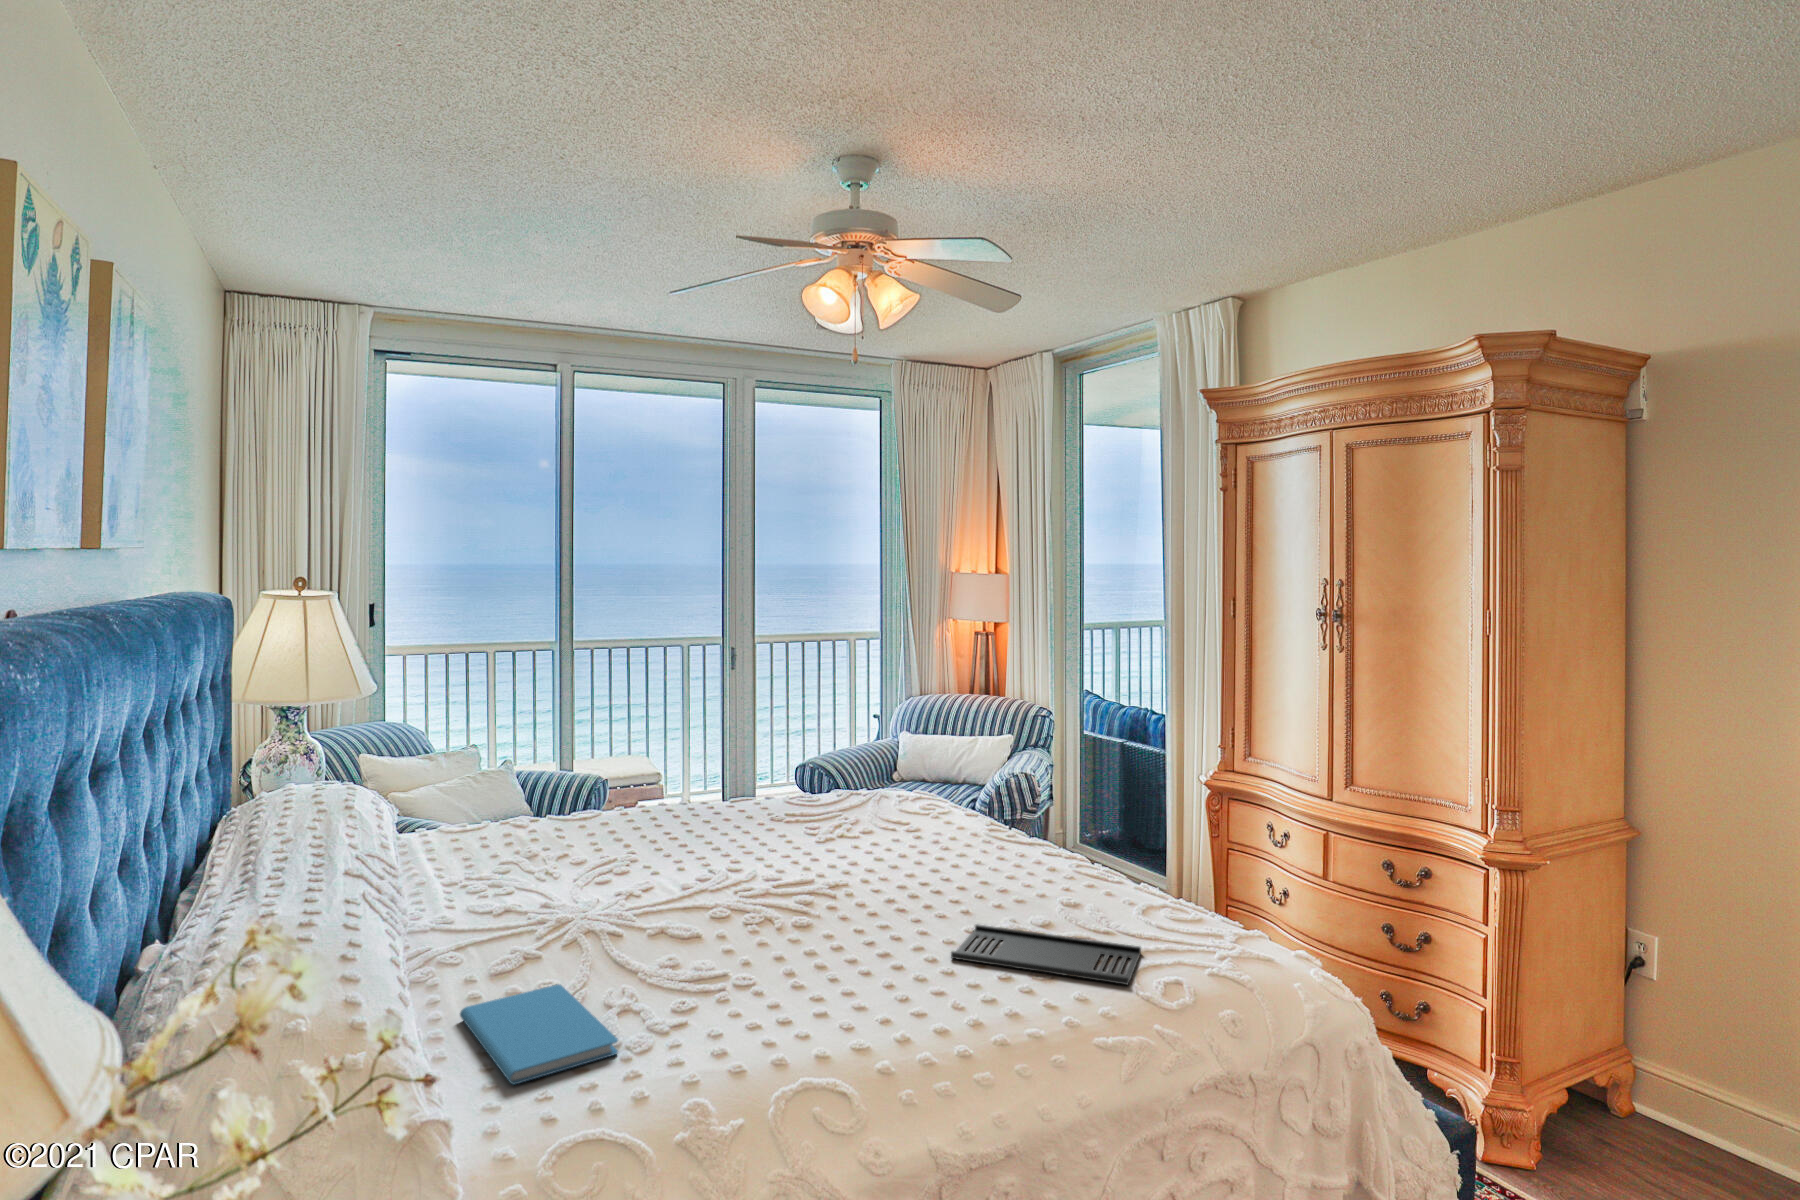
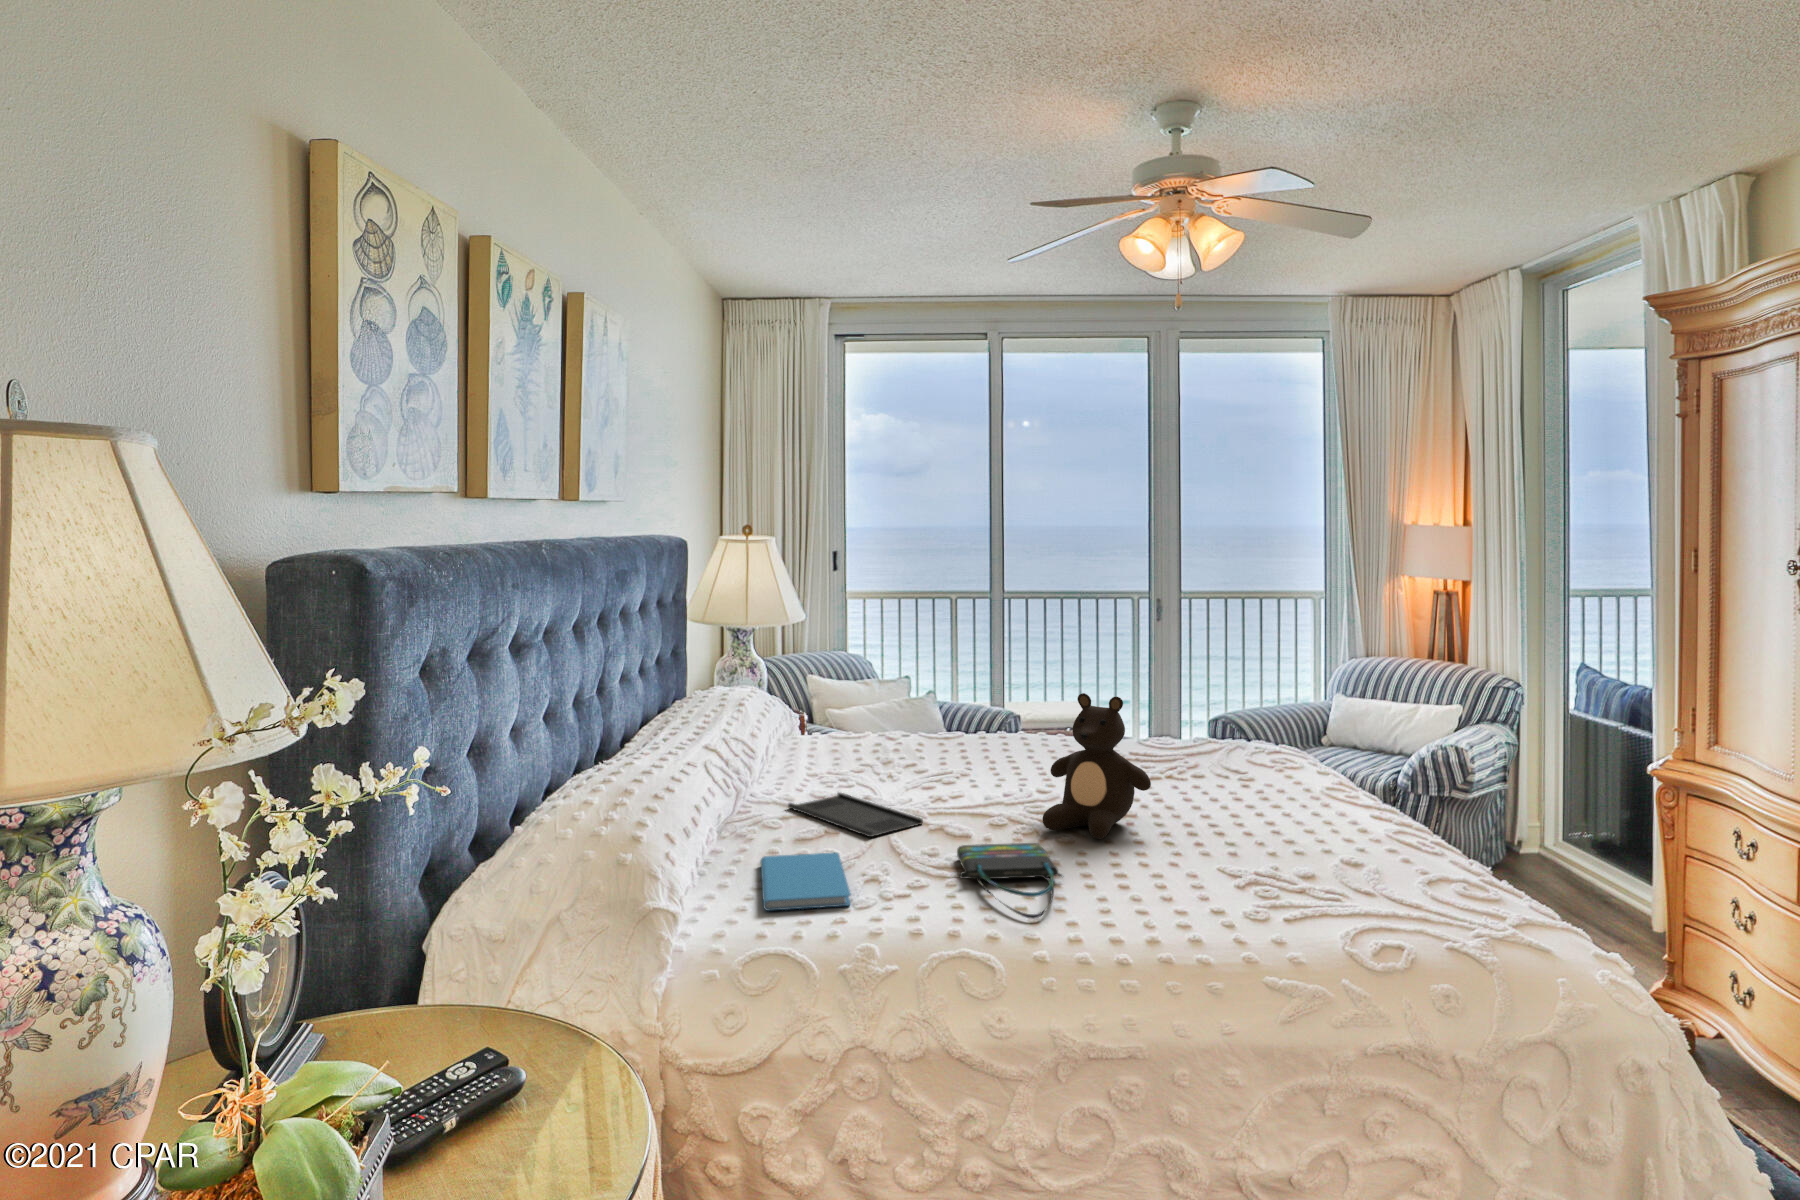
teddy bear: none [765,759,878,916] -> present [1043,693,1151,839]
tray: present [951,924,1141,985] -> present [788,793,923,837]
tote bag: none [703,932,849,1026] -> present [957,843,1062,919]

